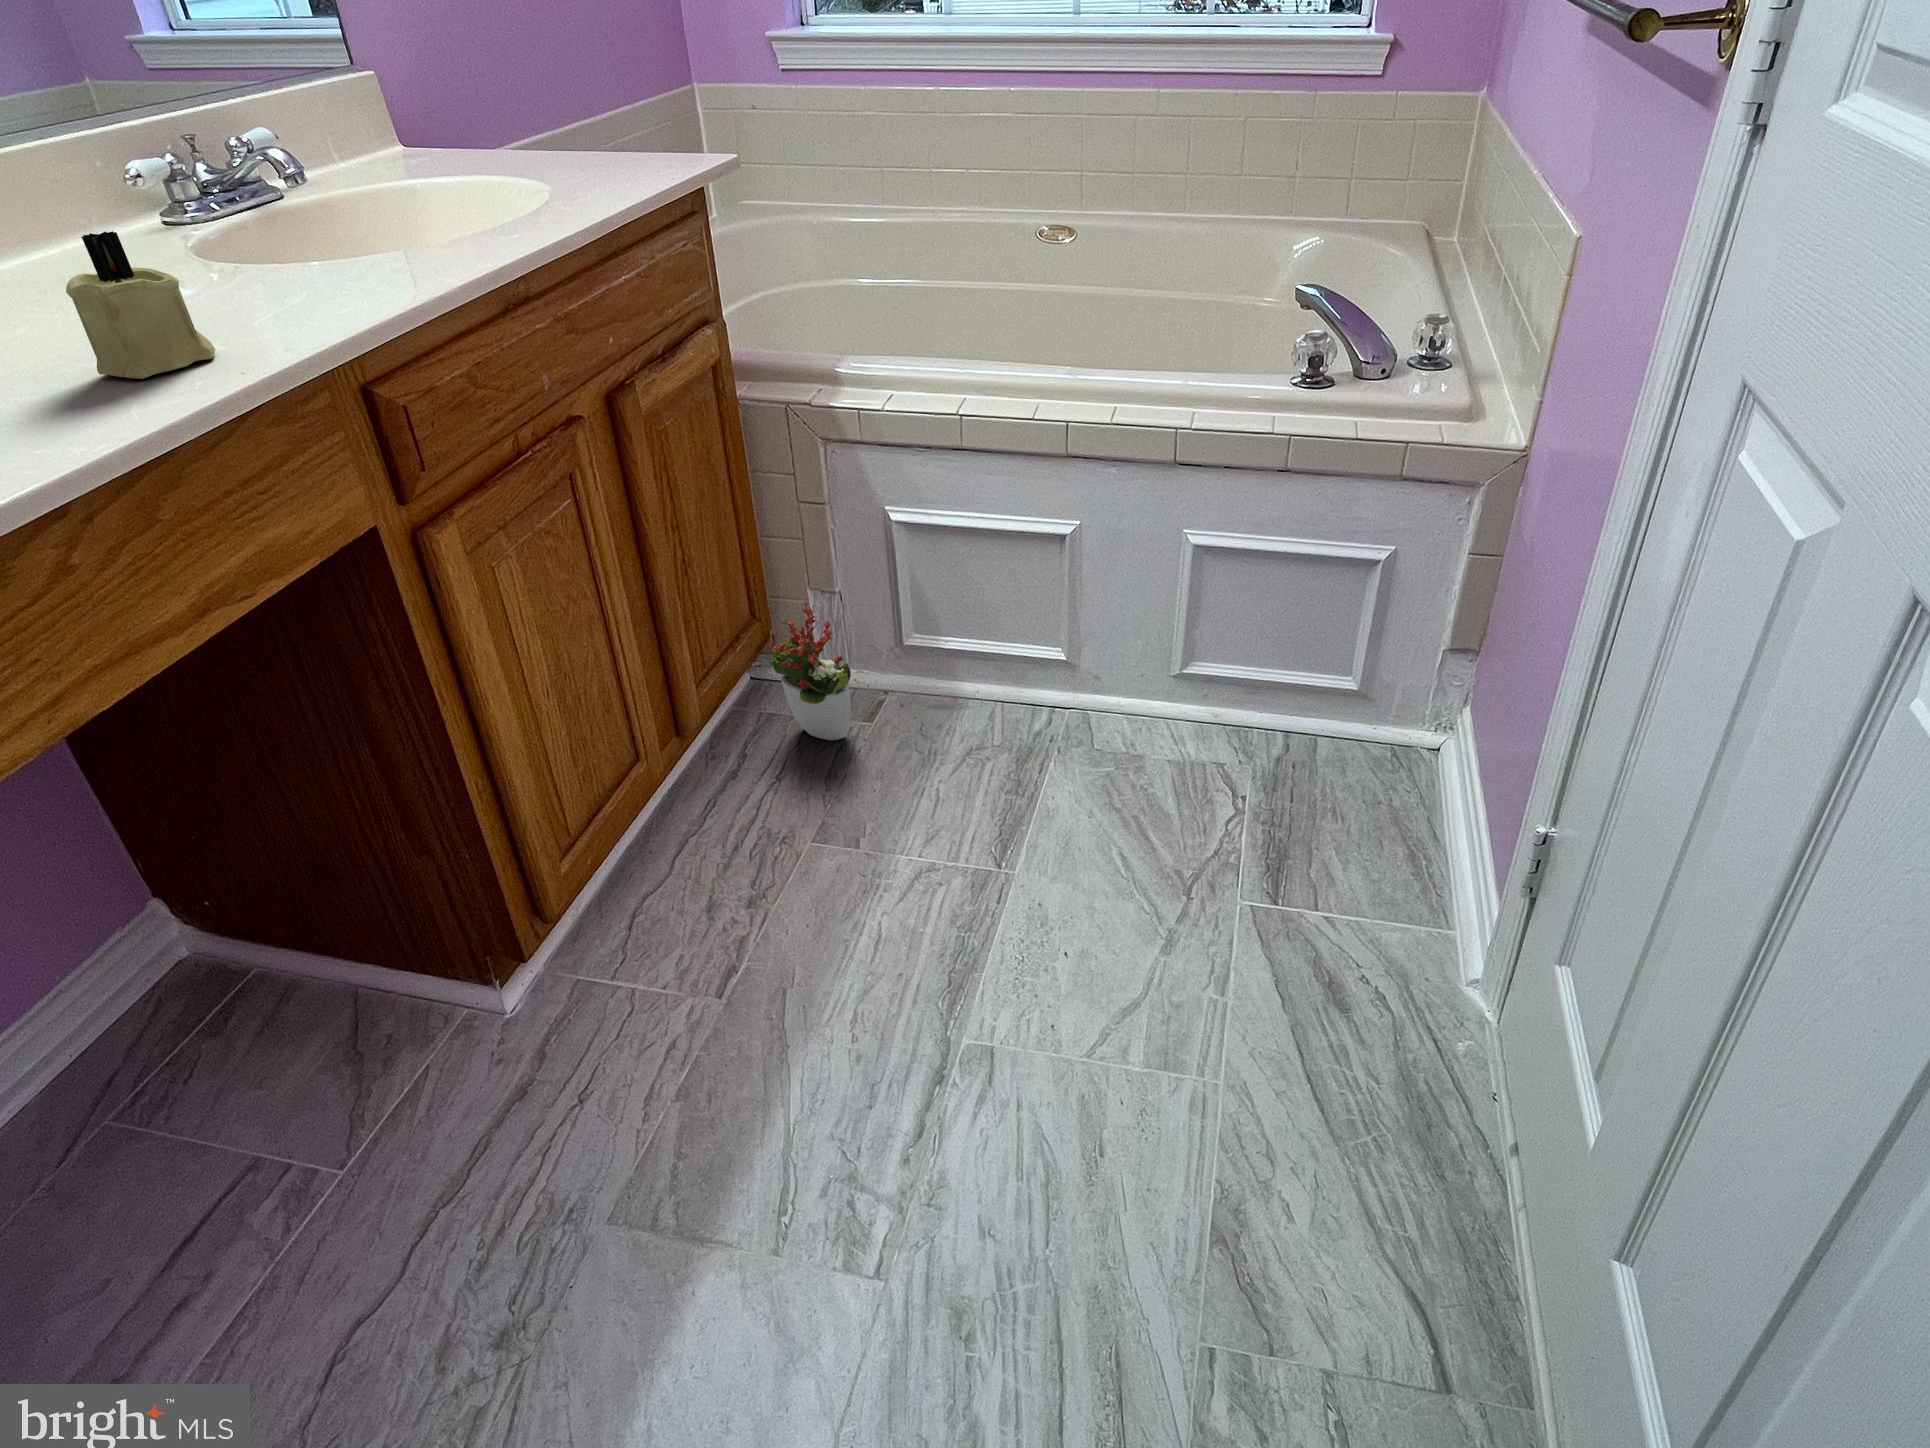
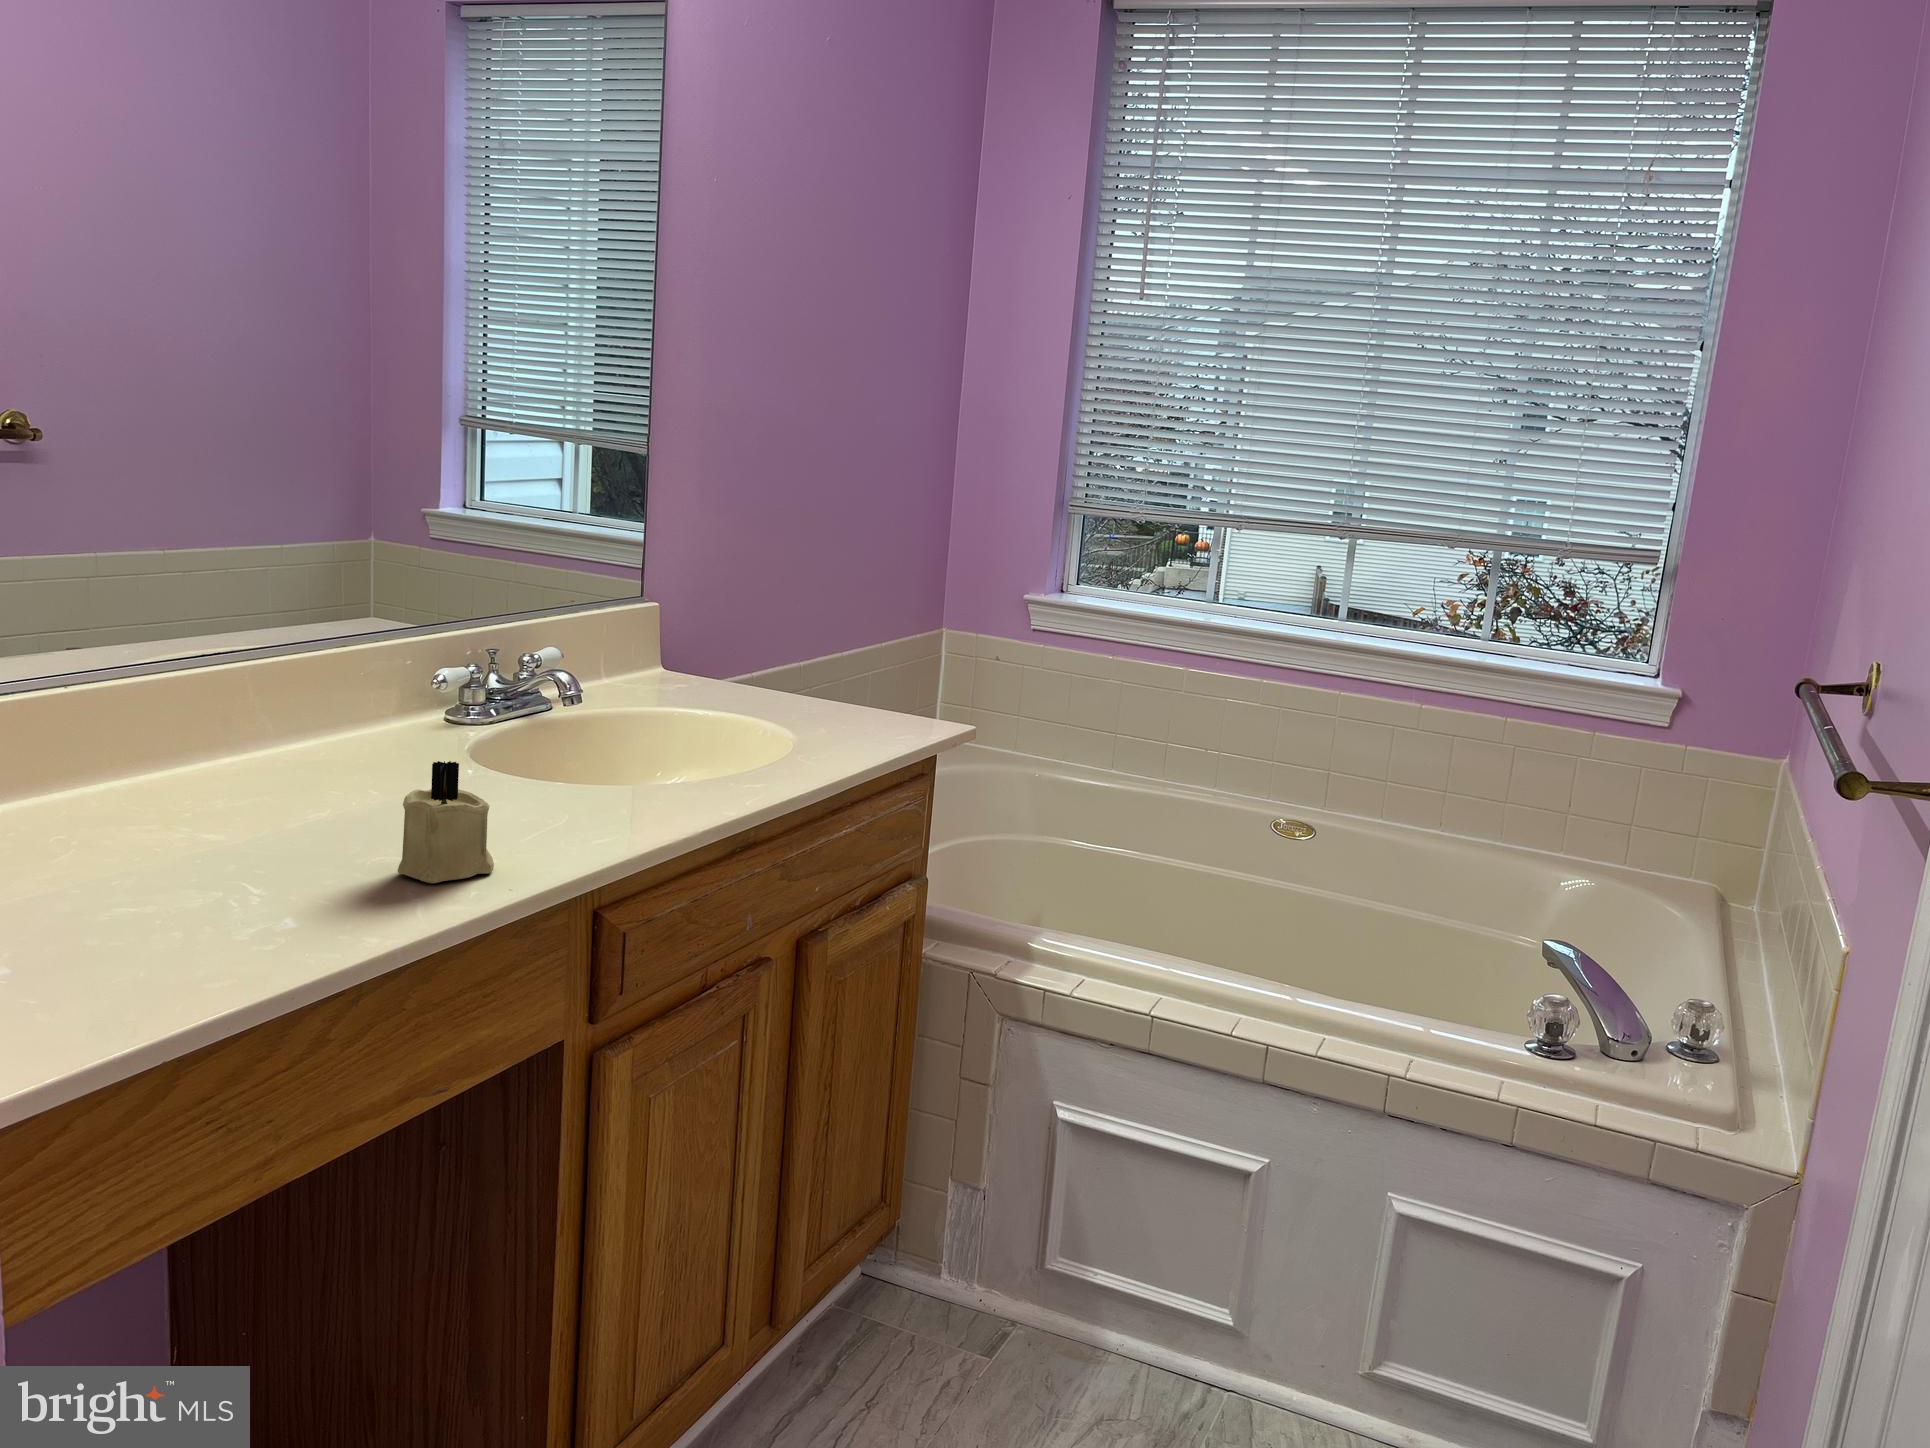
decorative plant: present [769,600,851,740] -> none [885,1191,974,1372]

